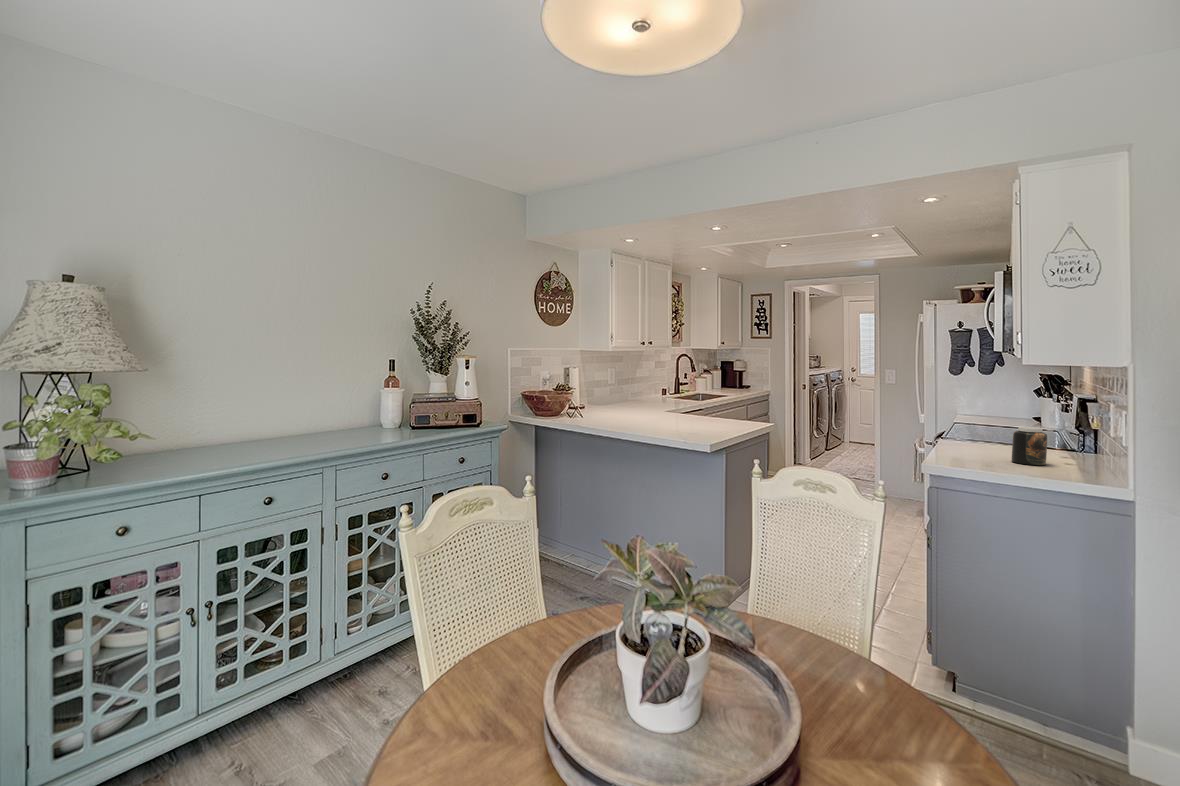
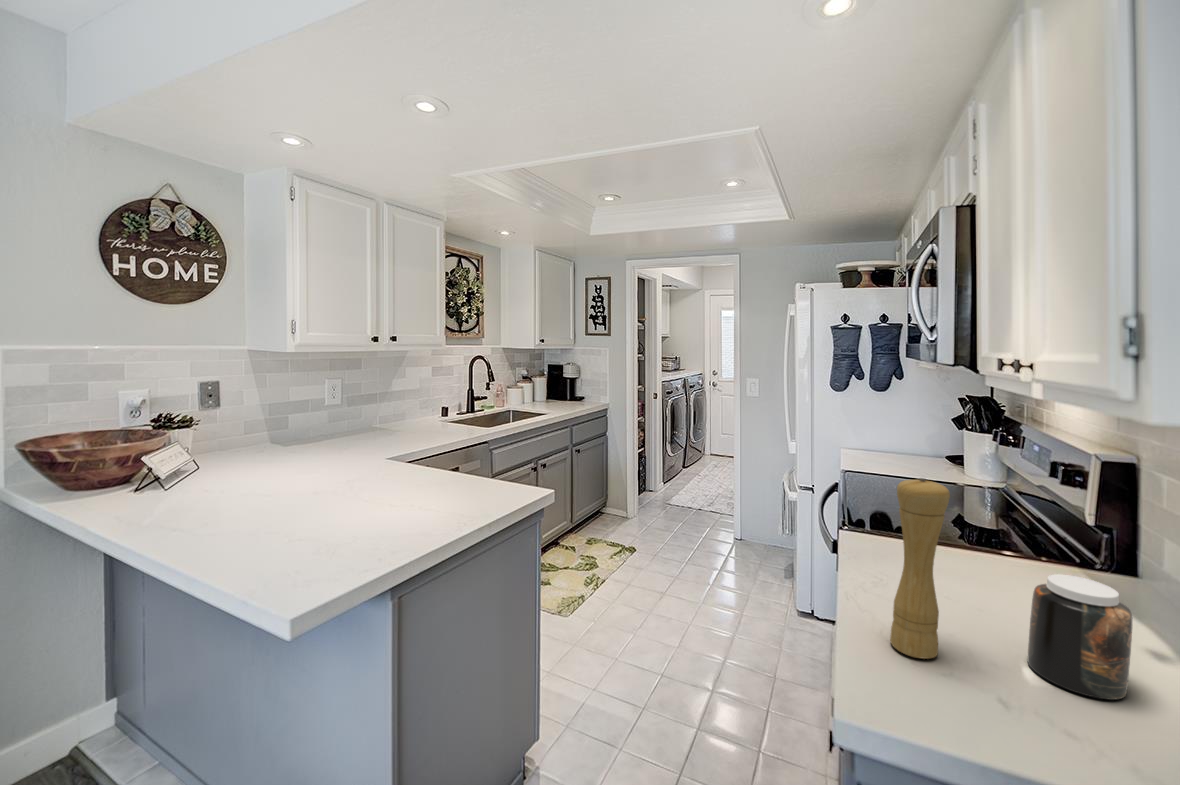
pepper mill: none [956,391,979,459] -> present [890,478,950,659]

